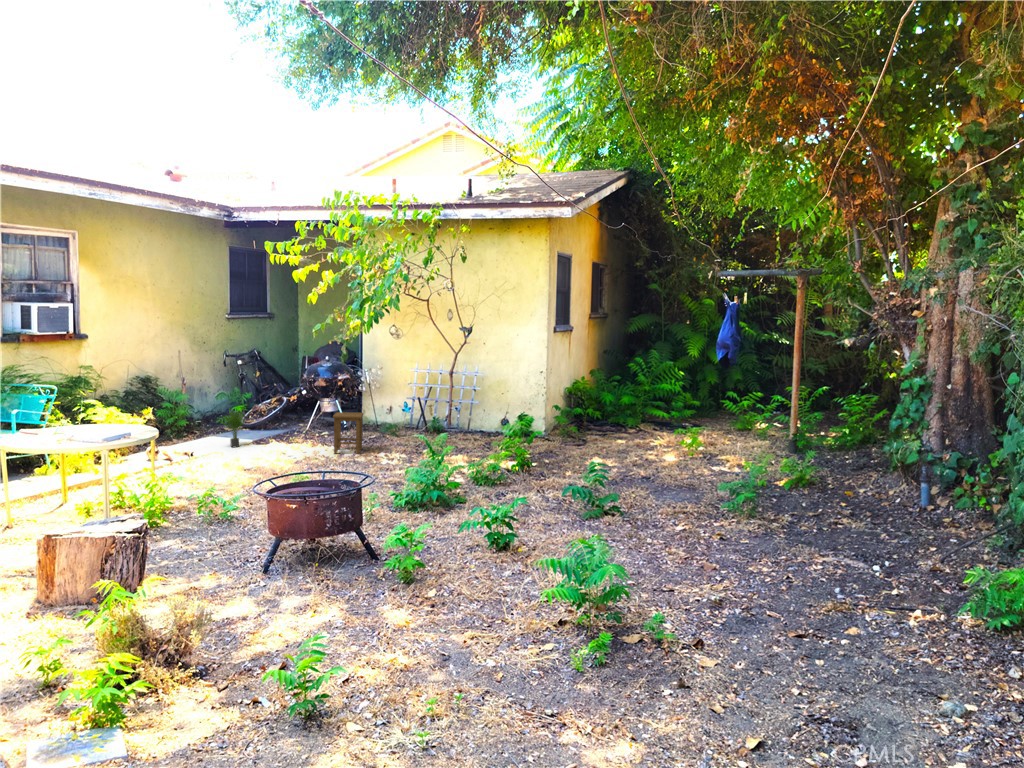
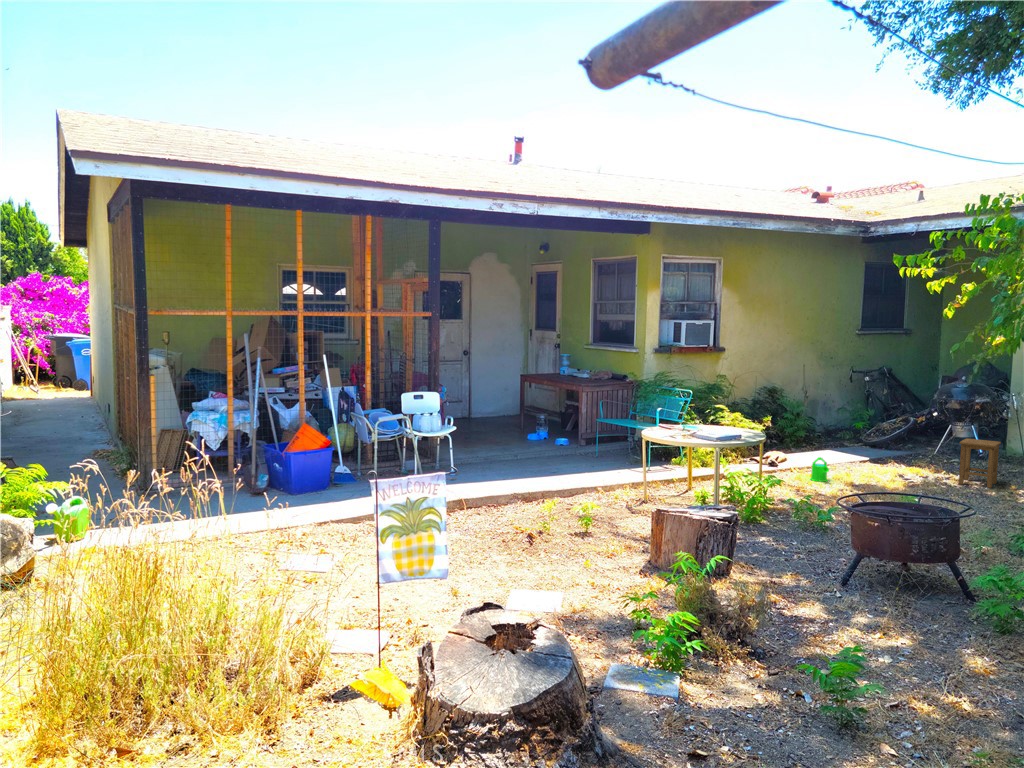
potted plant: present [224,412,243,447] -> none [832,422,865,464]
watering can: none [201,445,220,470] -> present [810,457,829,482]

